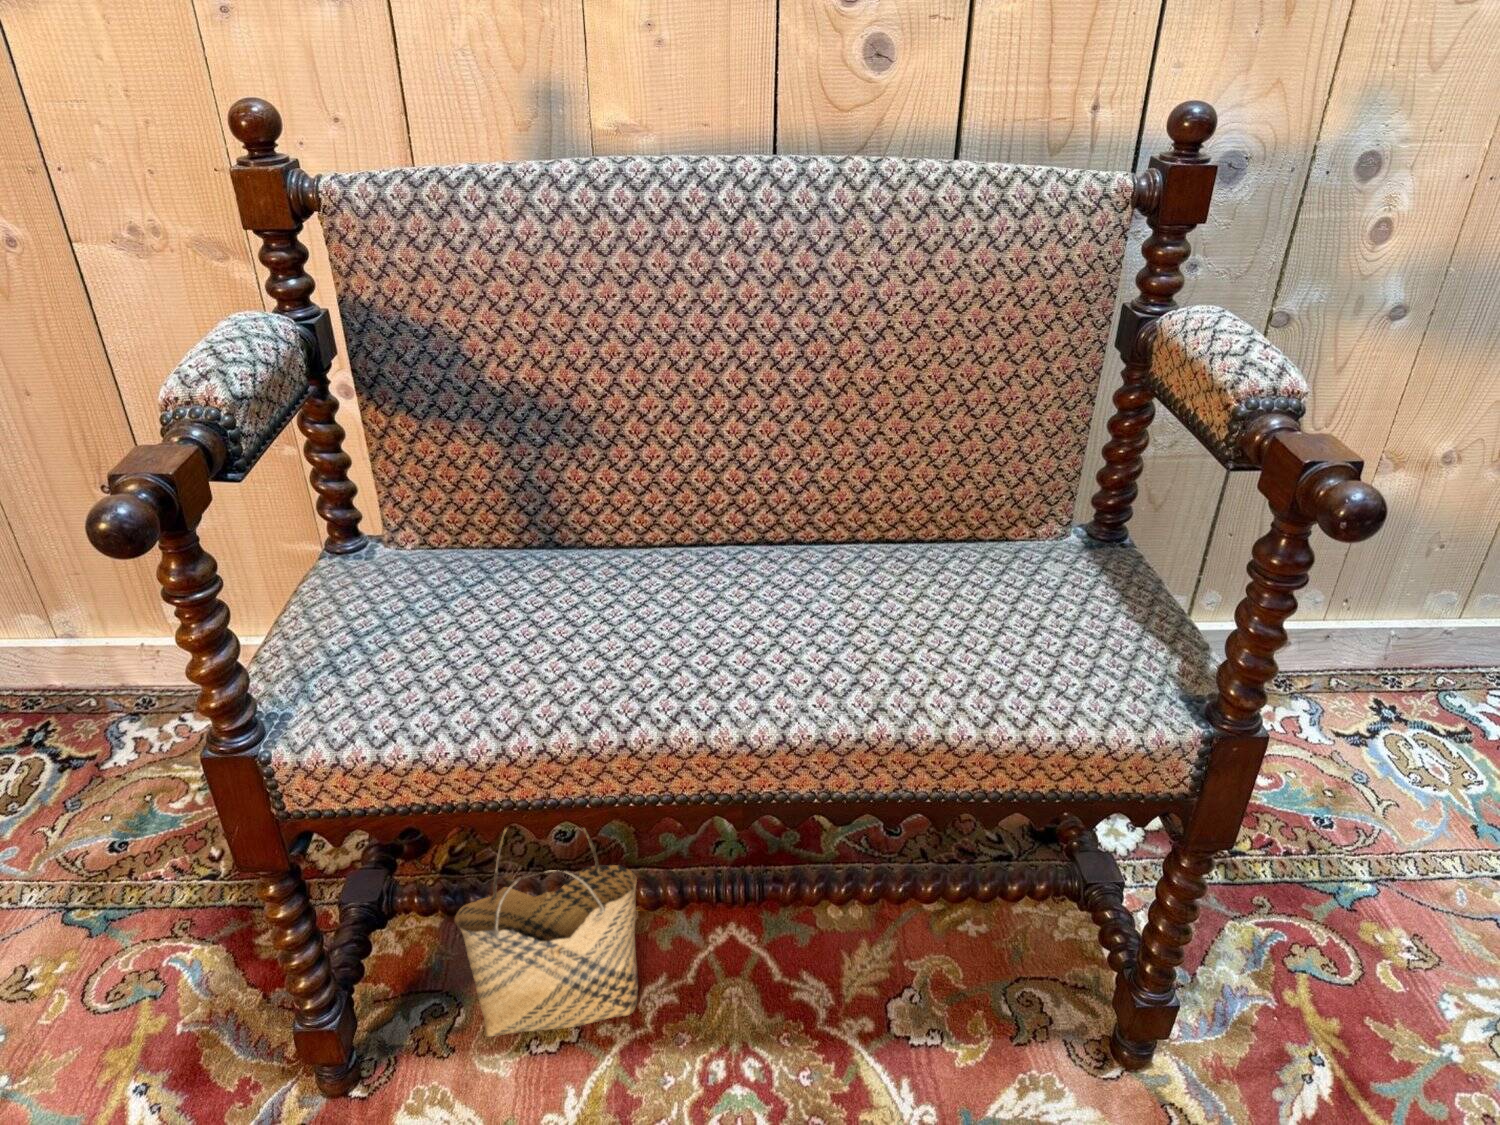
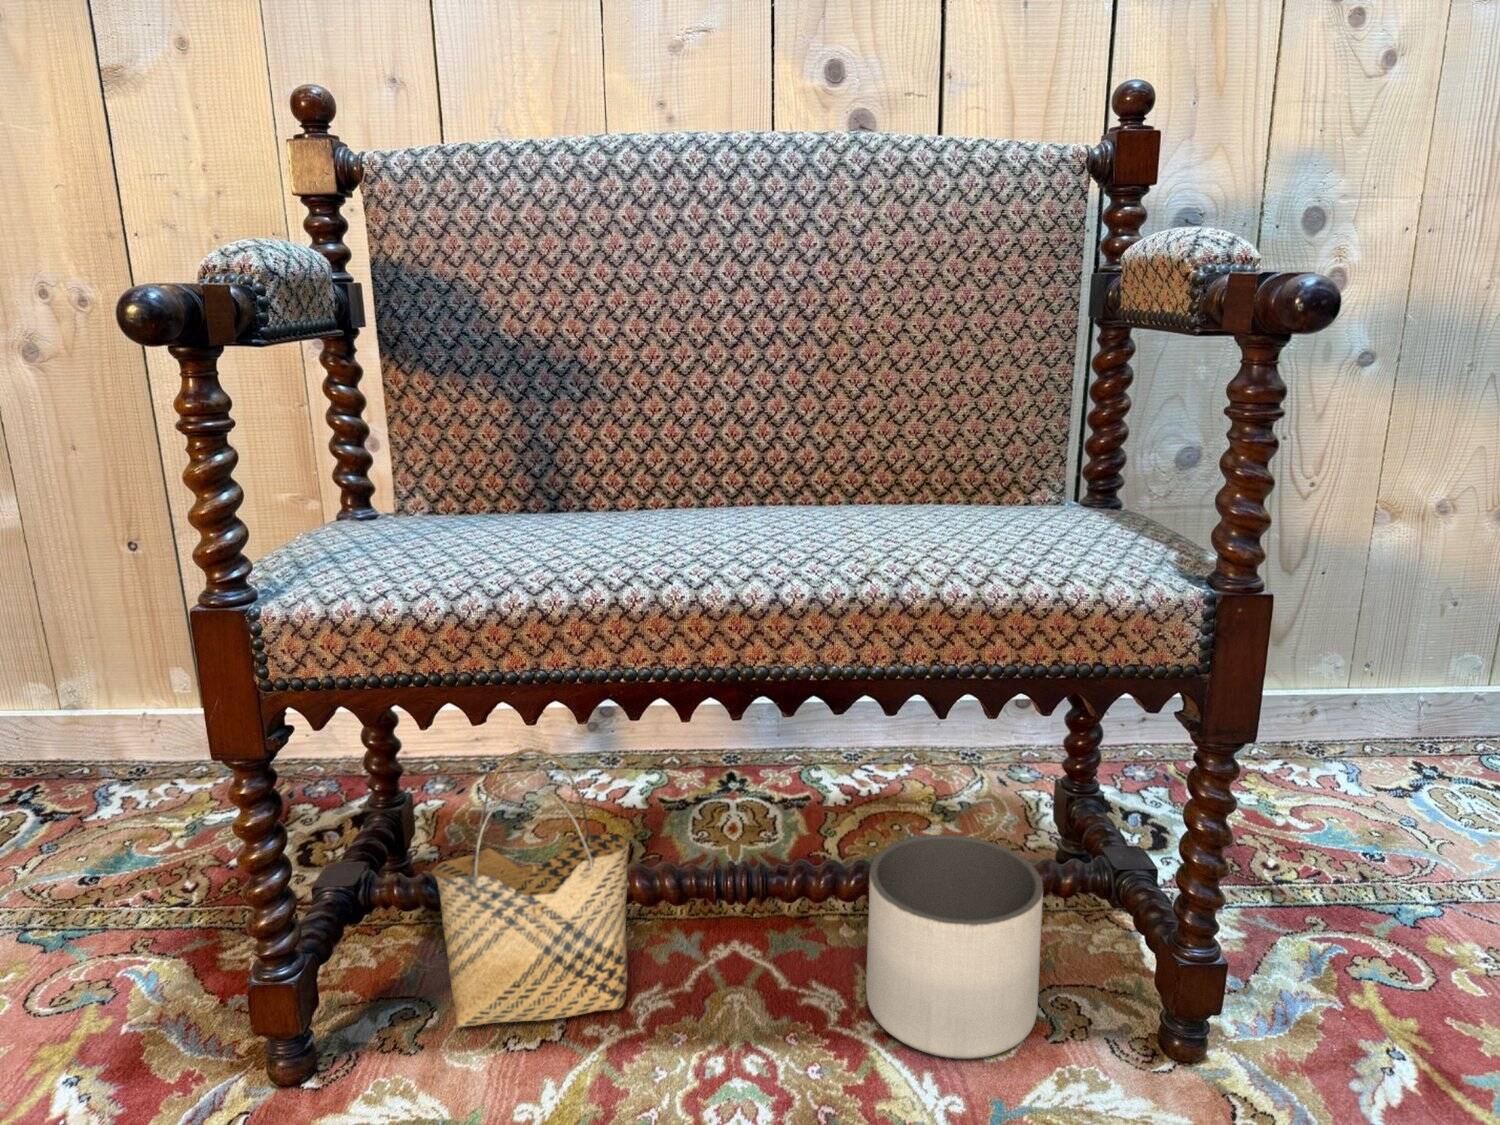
planter: none [853,860,1019,1071] -> present [866,835,1043,1059]

